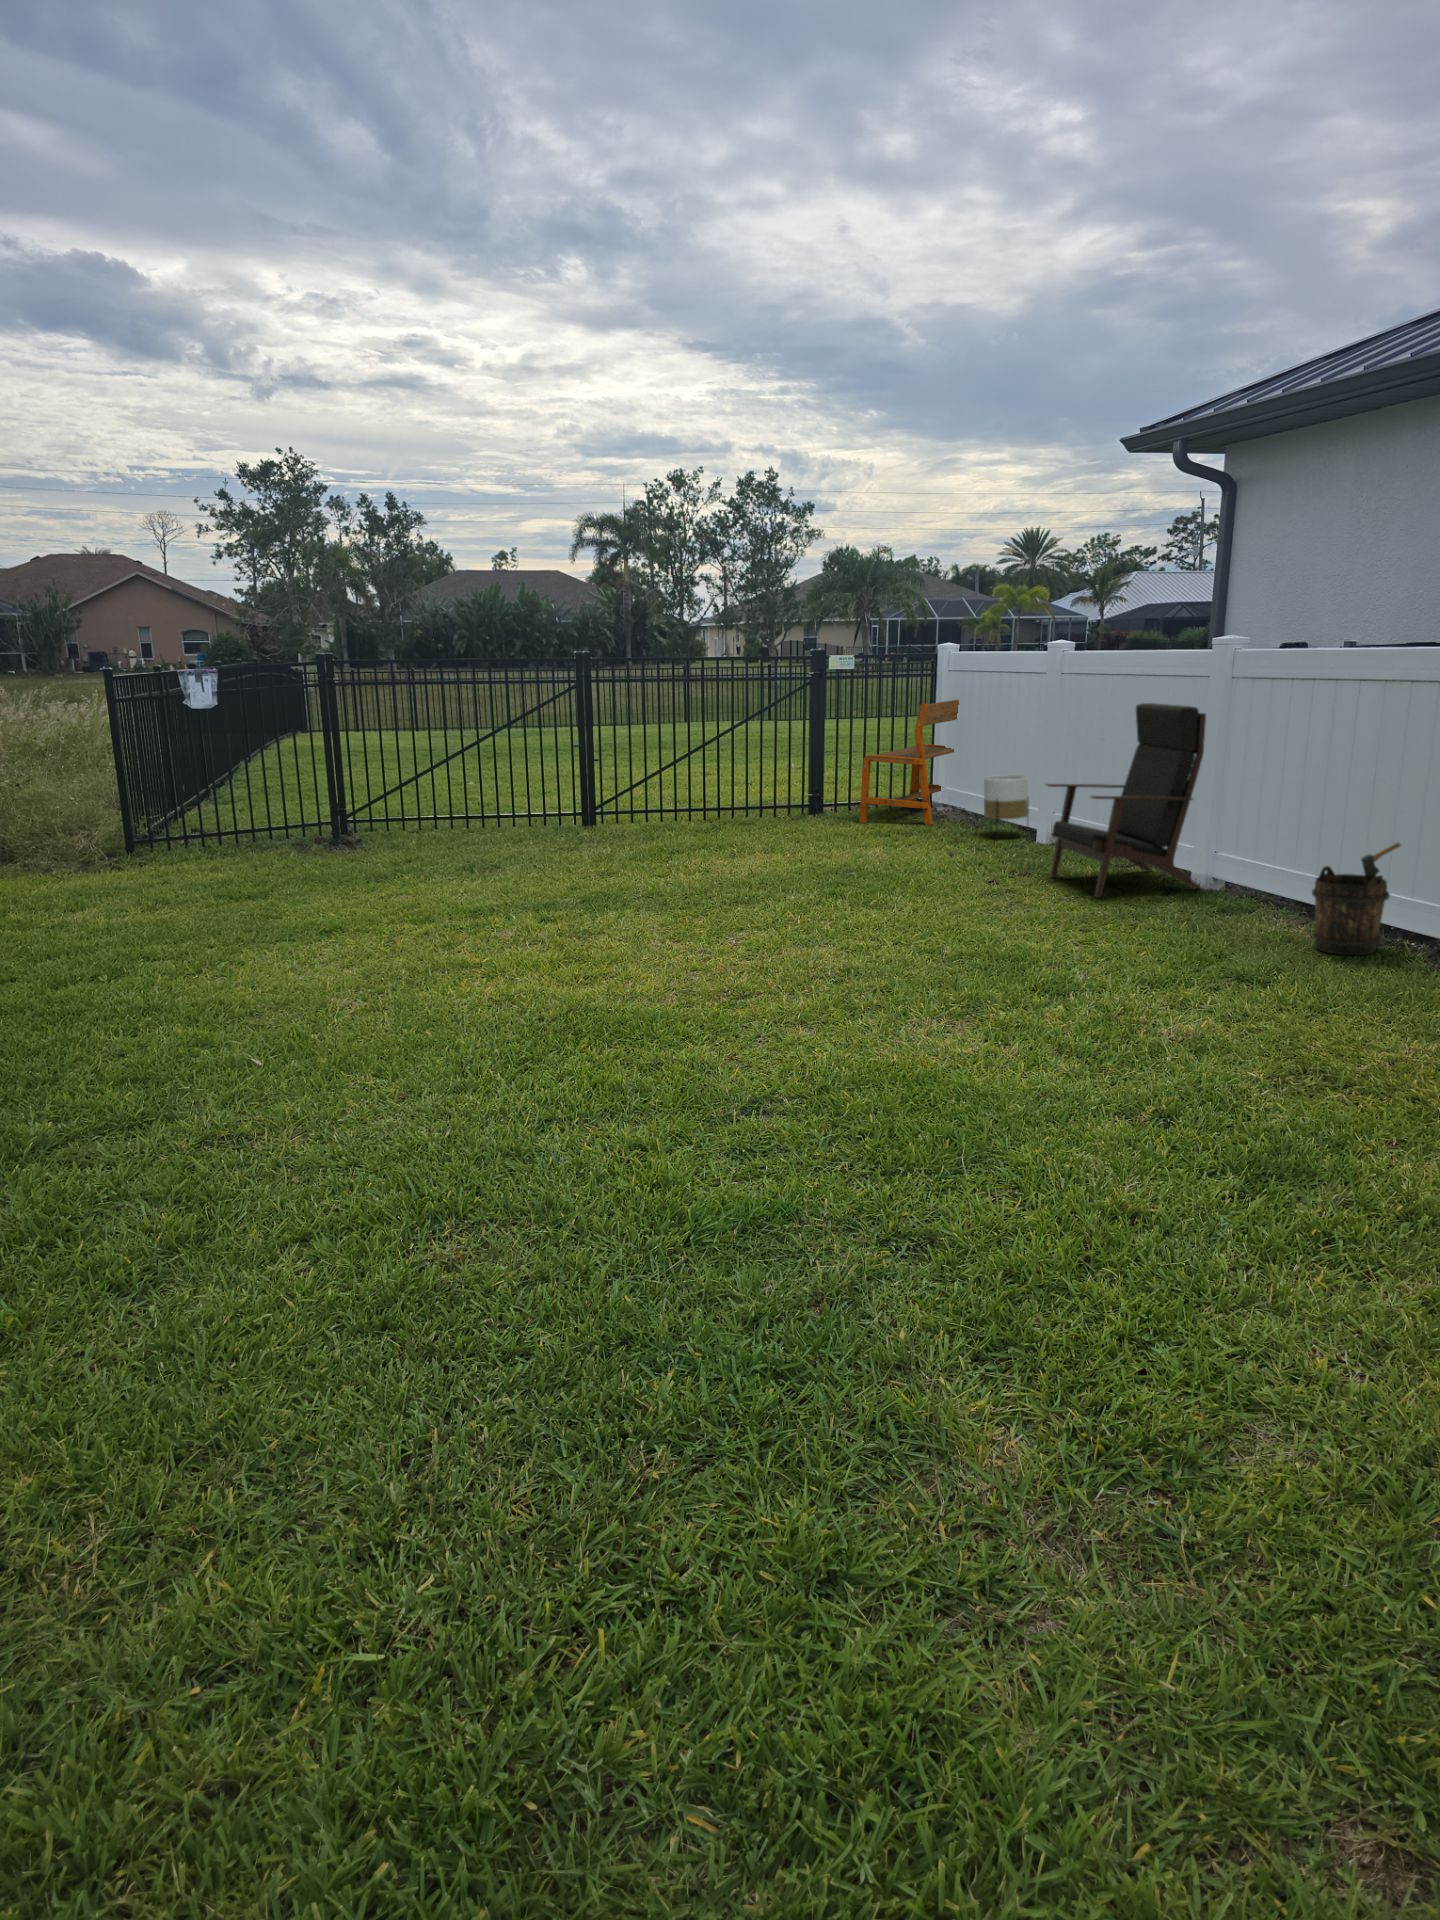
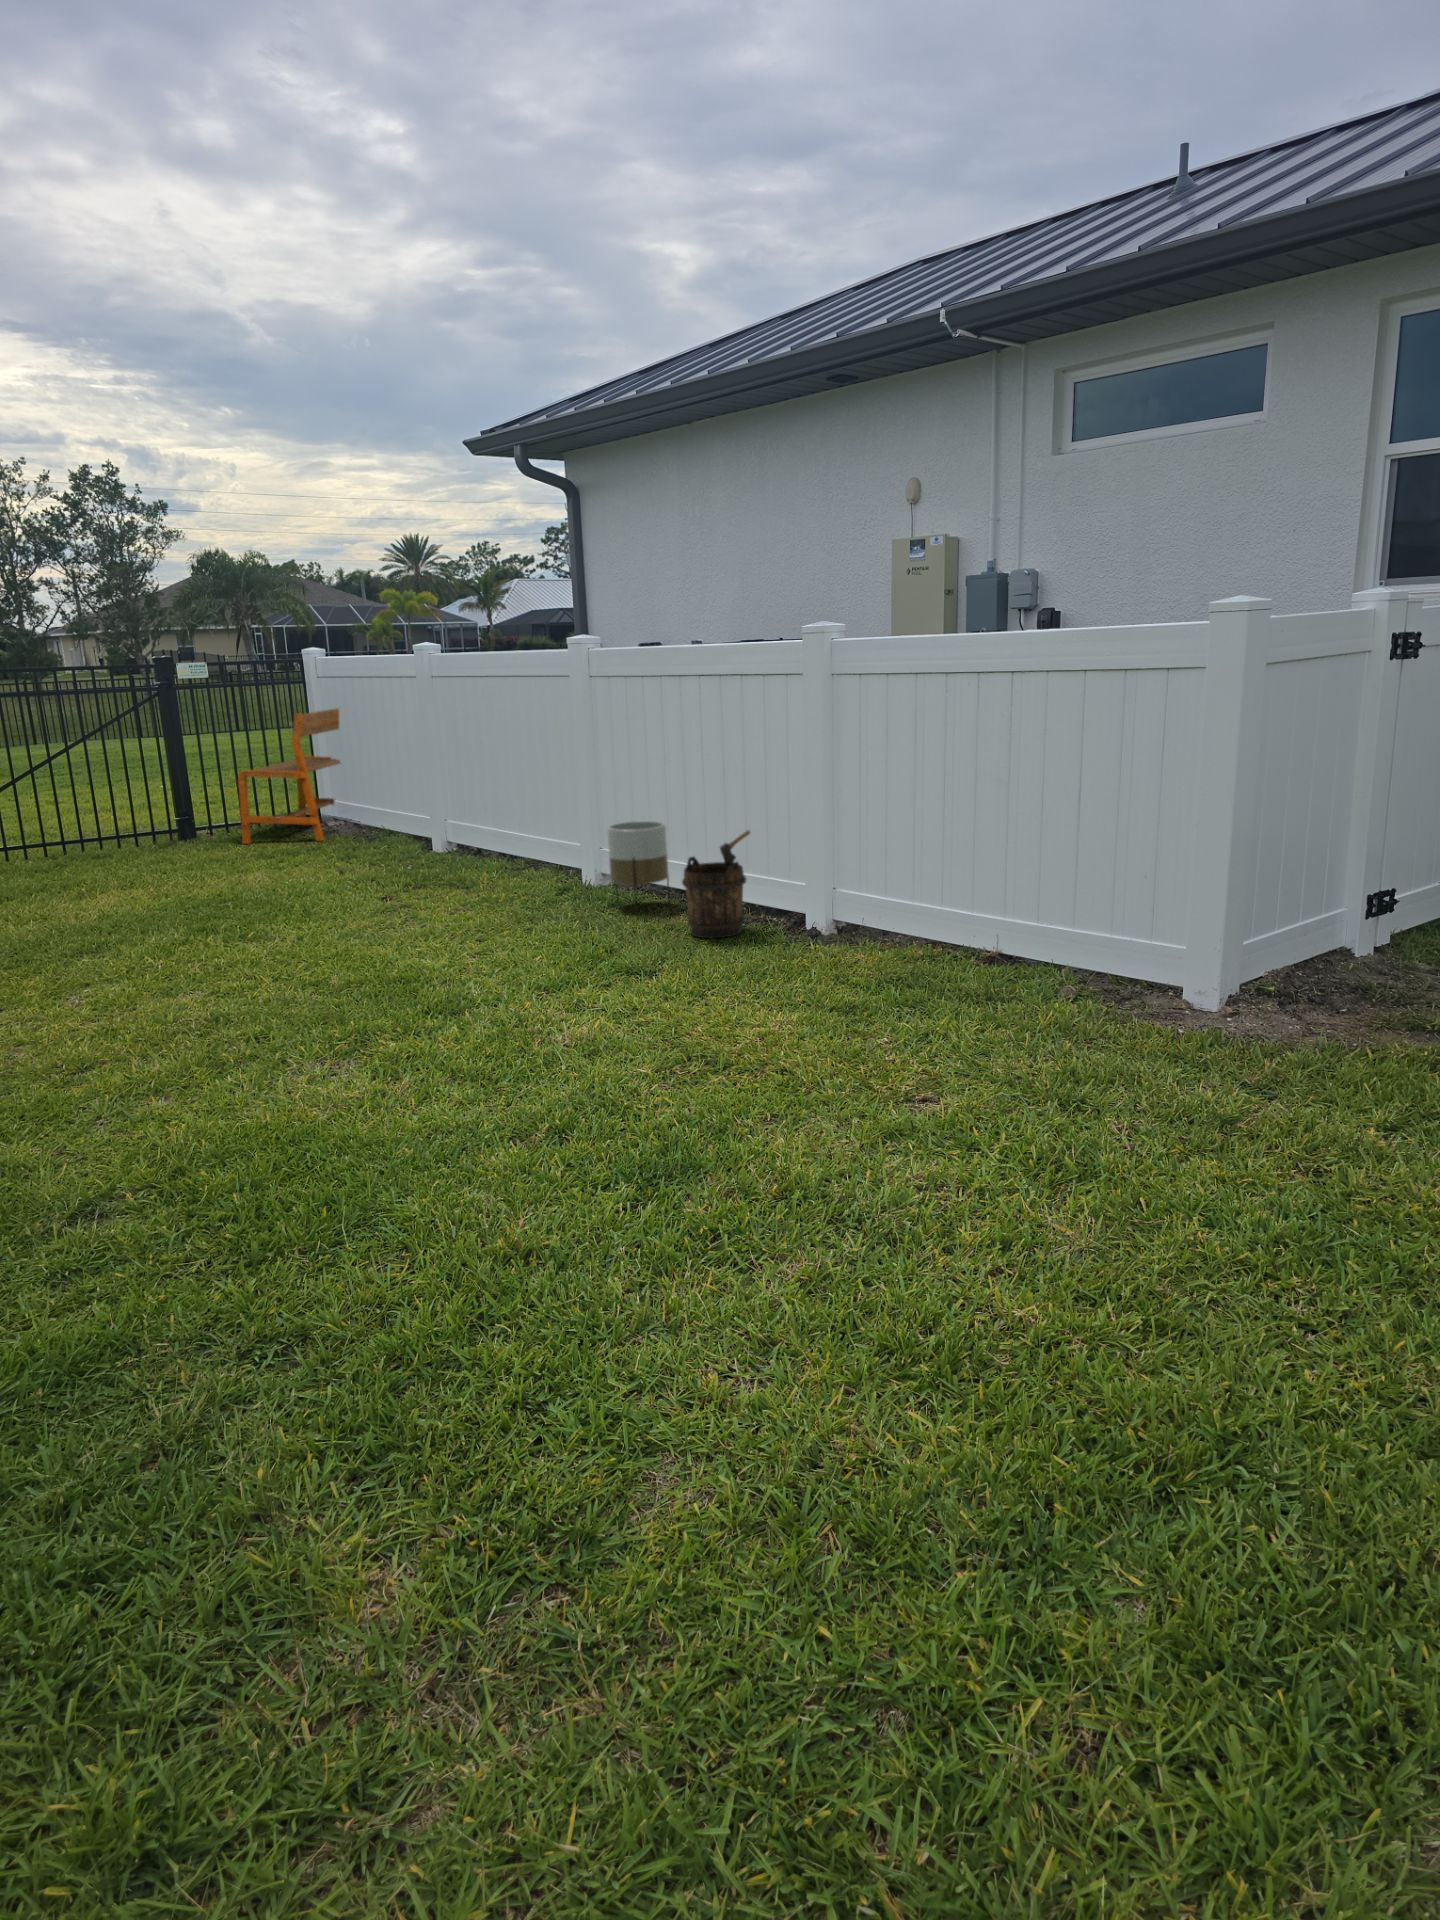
lounge chair: present [1046,703,1206,898] -> none [429,708,591,904]
planter: present [984,775,1029,823] -> present [607,821,670,912]

